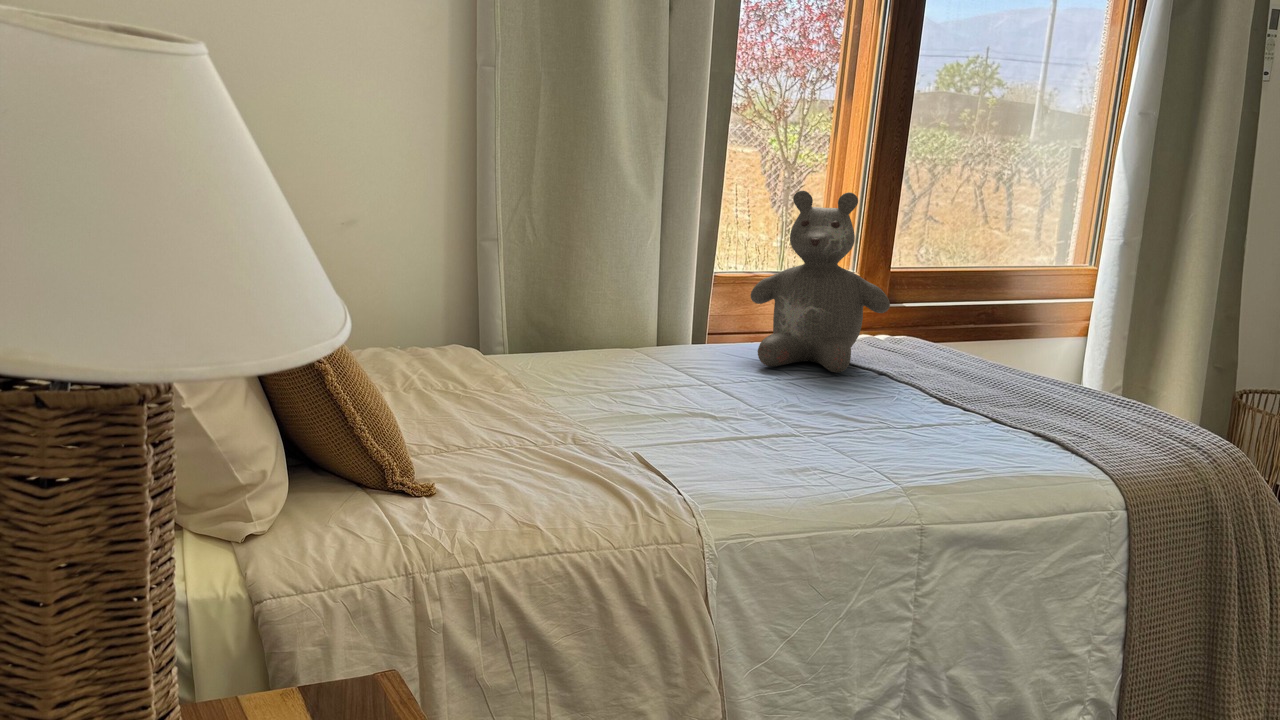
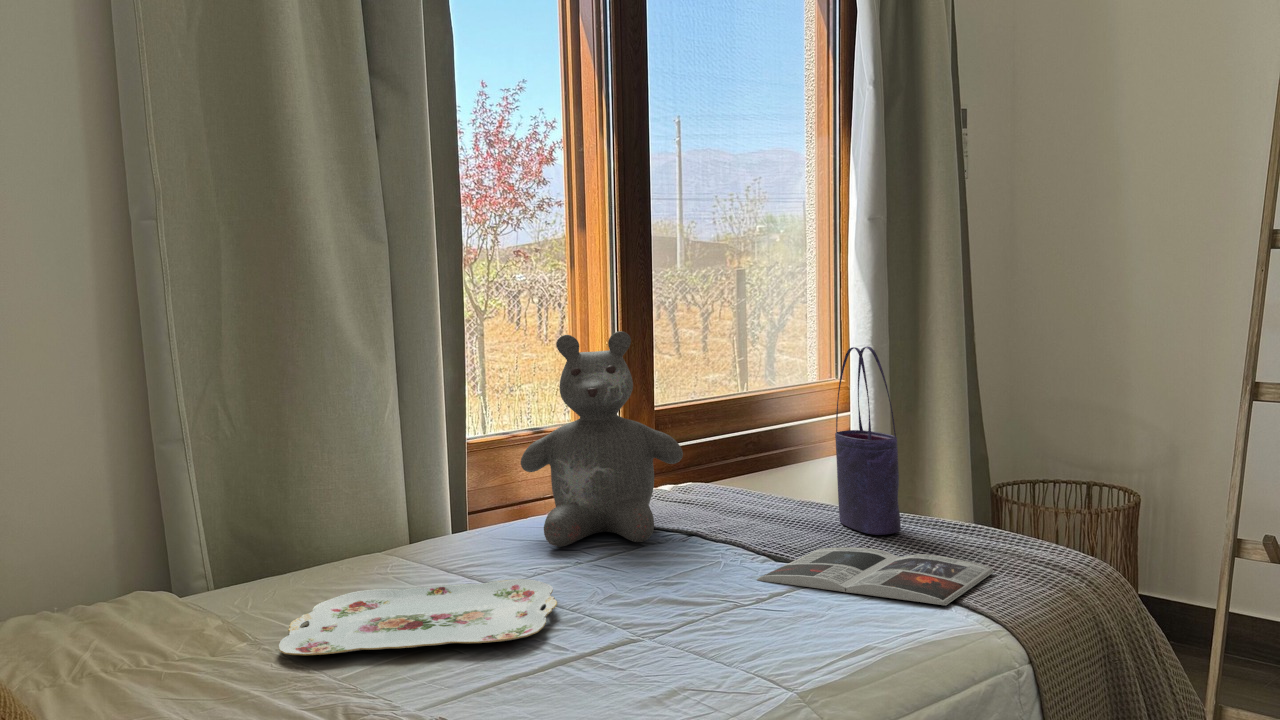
tote bag: none [1021,229,1081,399] -> present [835,346,901,535]
serving tray: none [538,371,748,419] -> present [278,579,557,655]
magazine: none [918,400,1131,453] -> present [757,548,994,605]

